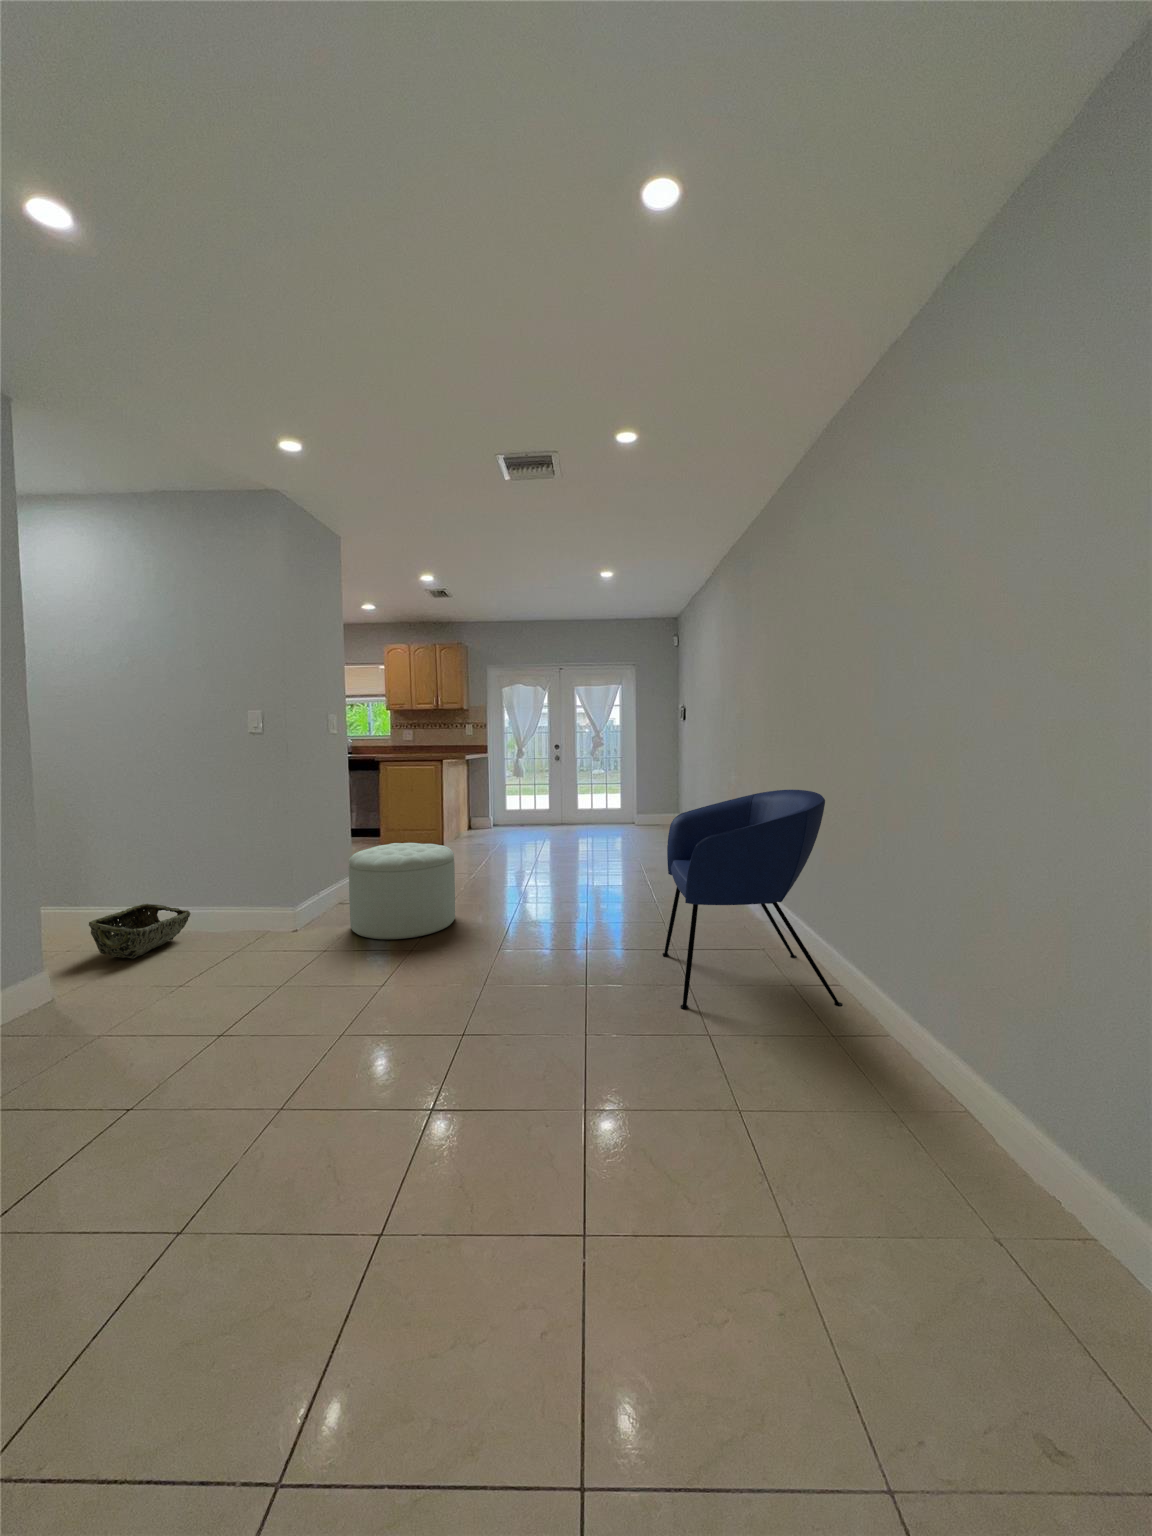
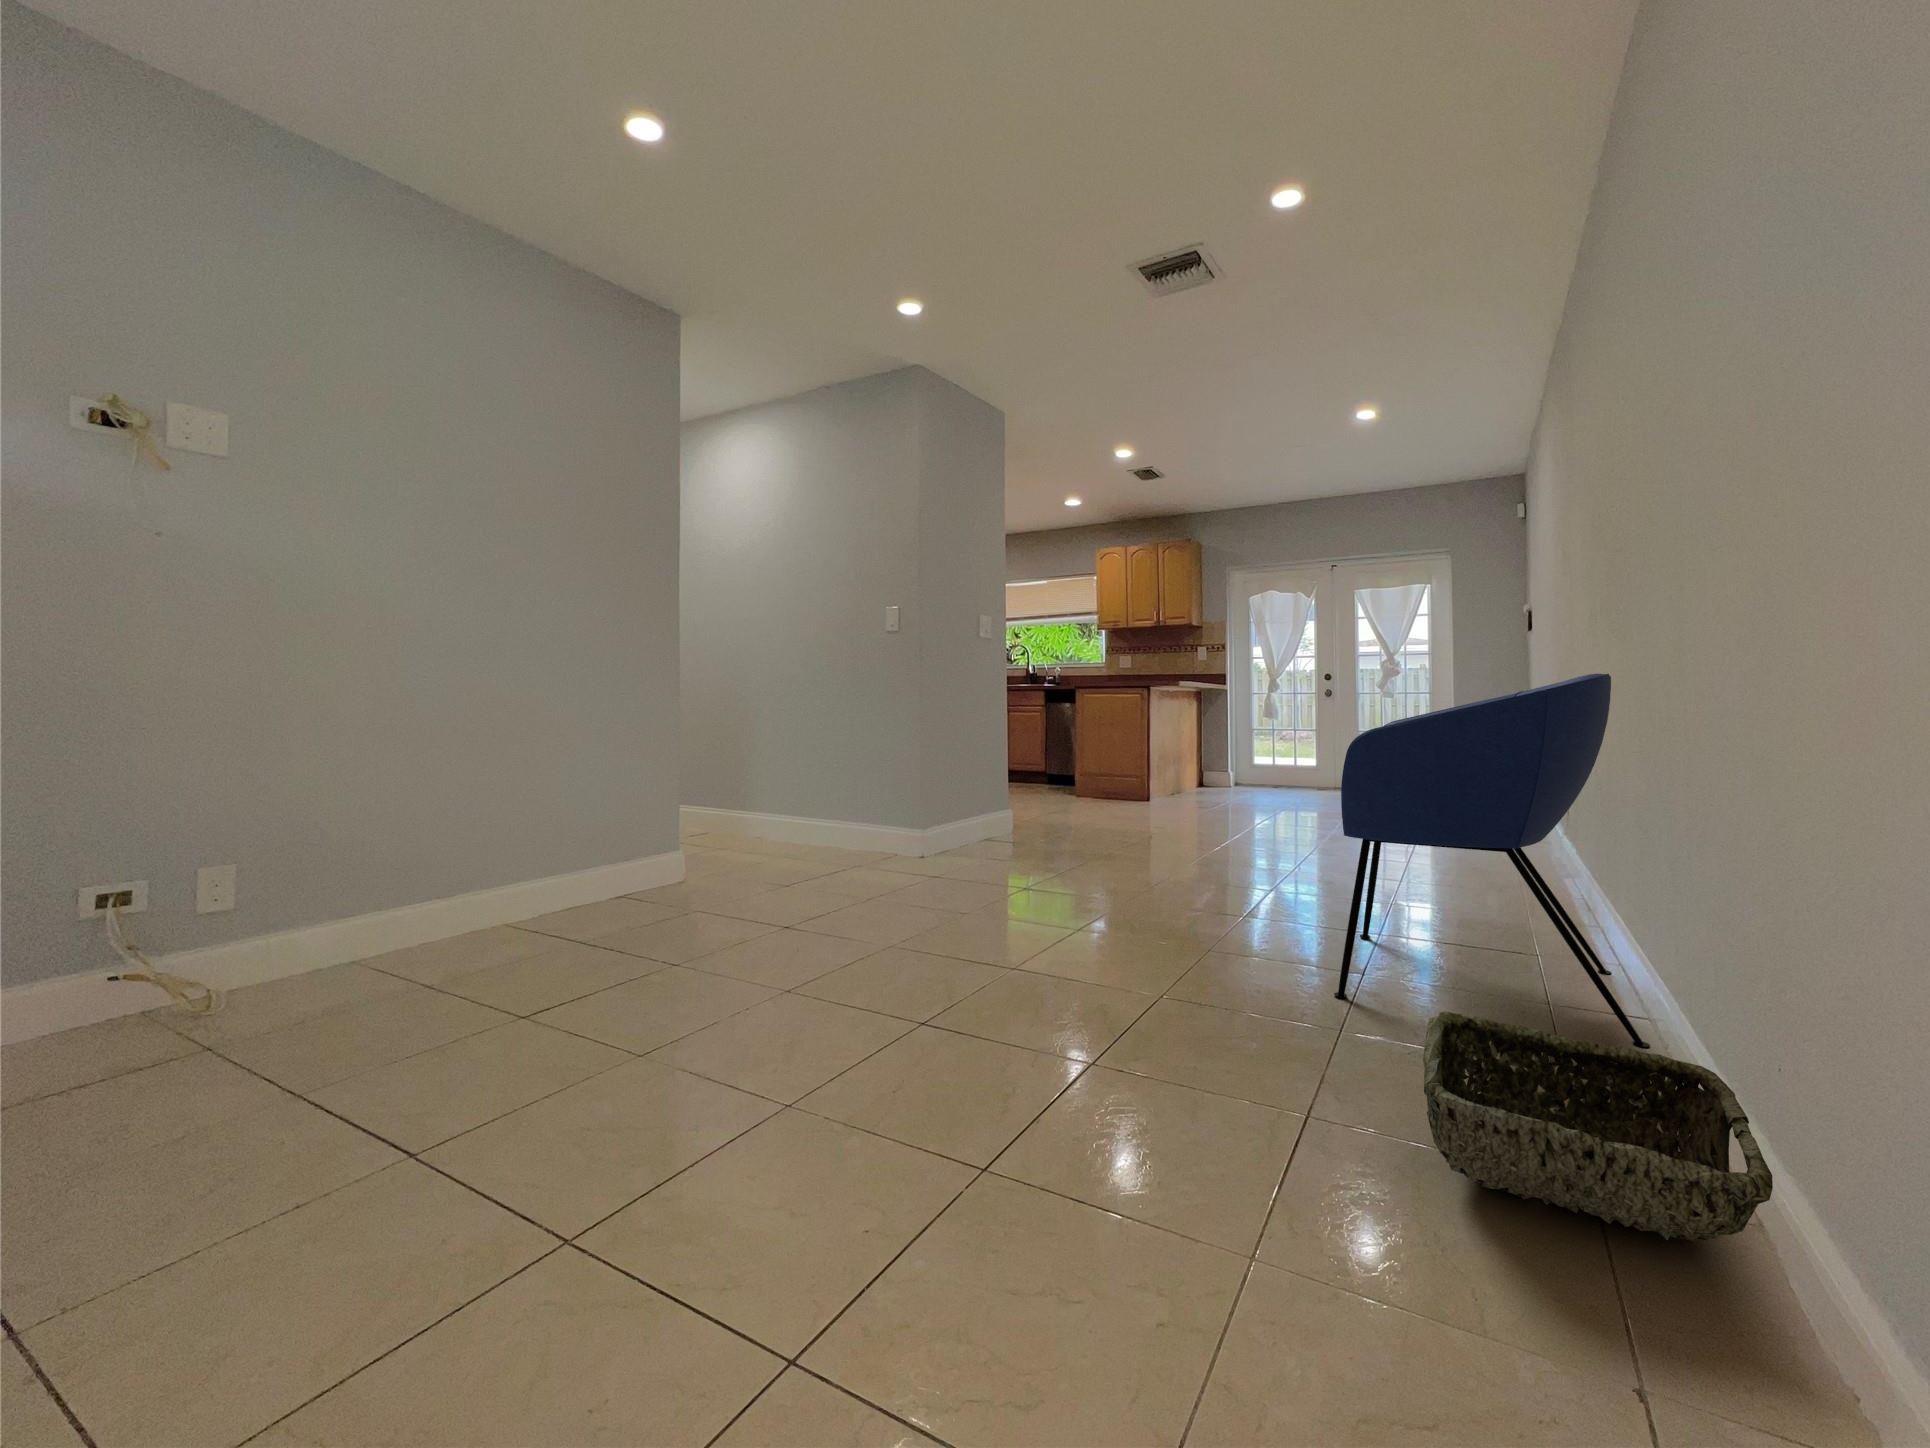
ottoman: present [349,843,455,939] -> none [981,766,1105,877]
woven basket: present [89,904,191,958] -> present [1423,1012,1773,1242]

